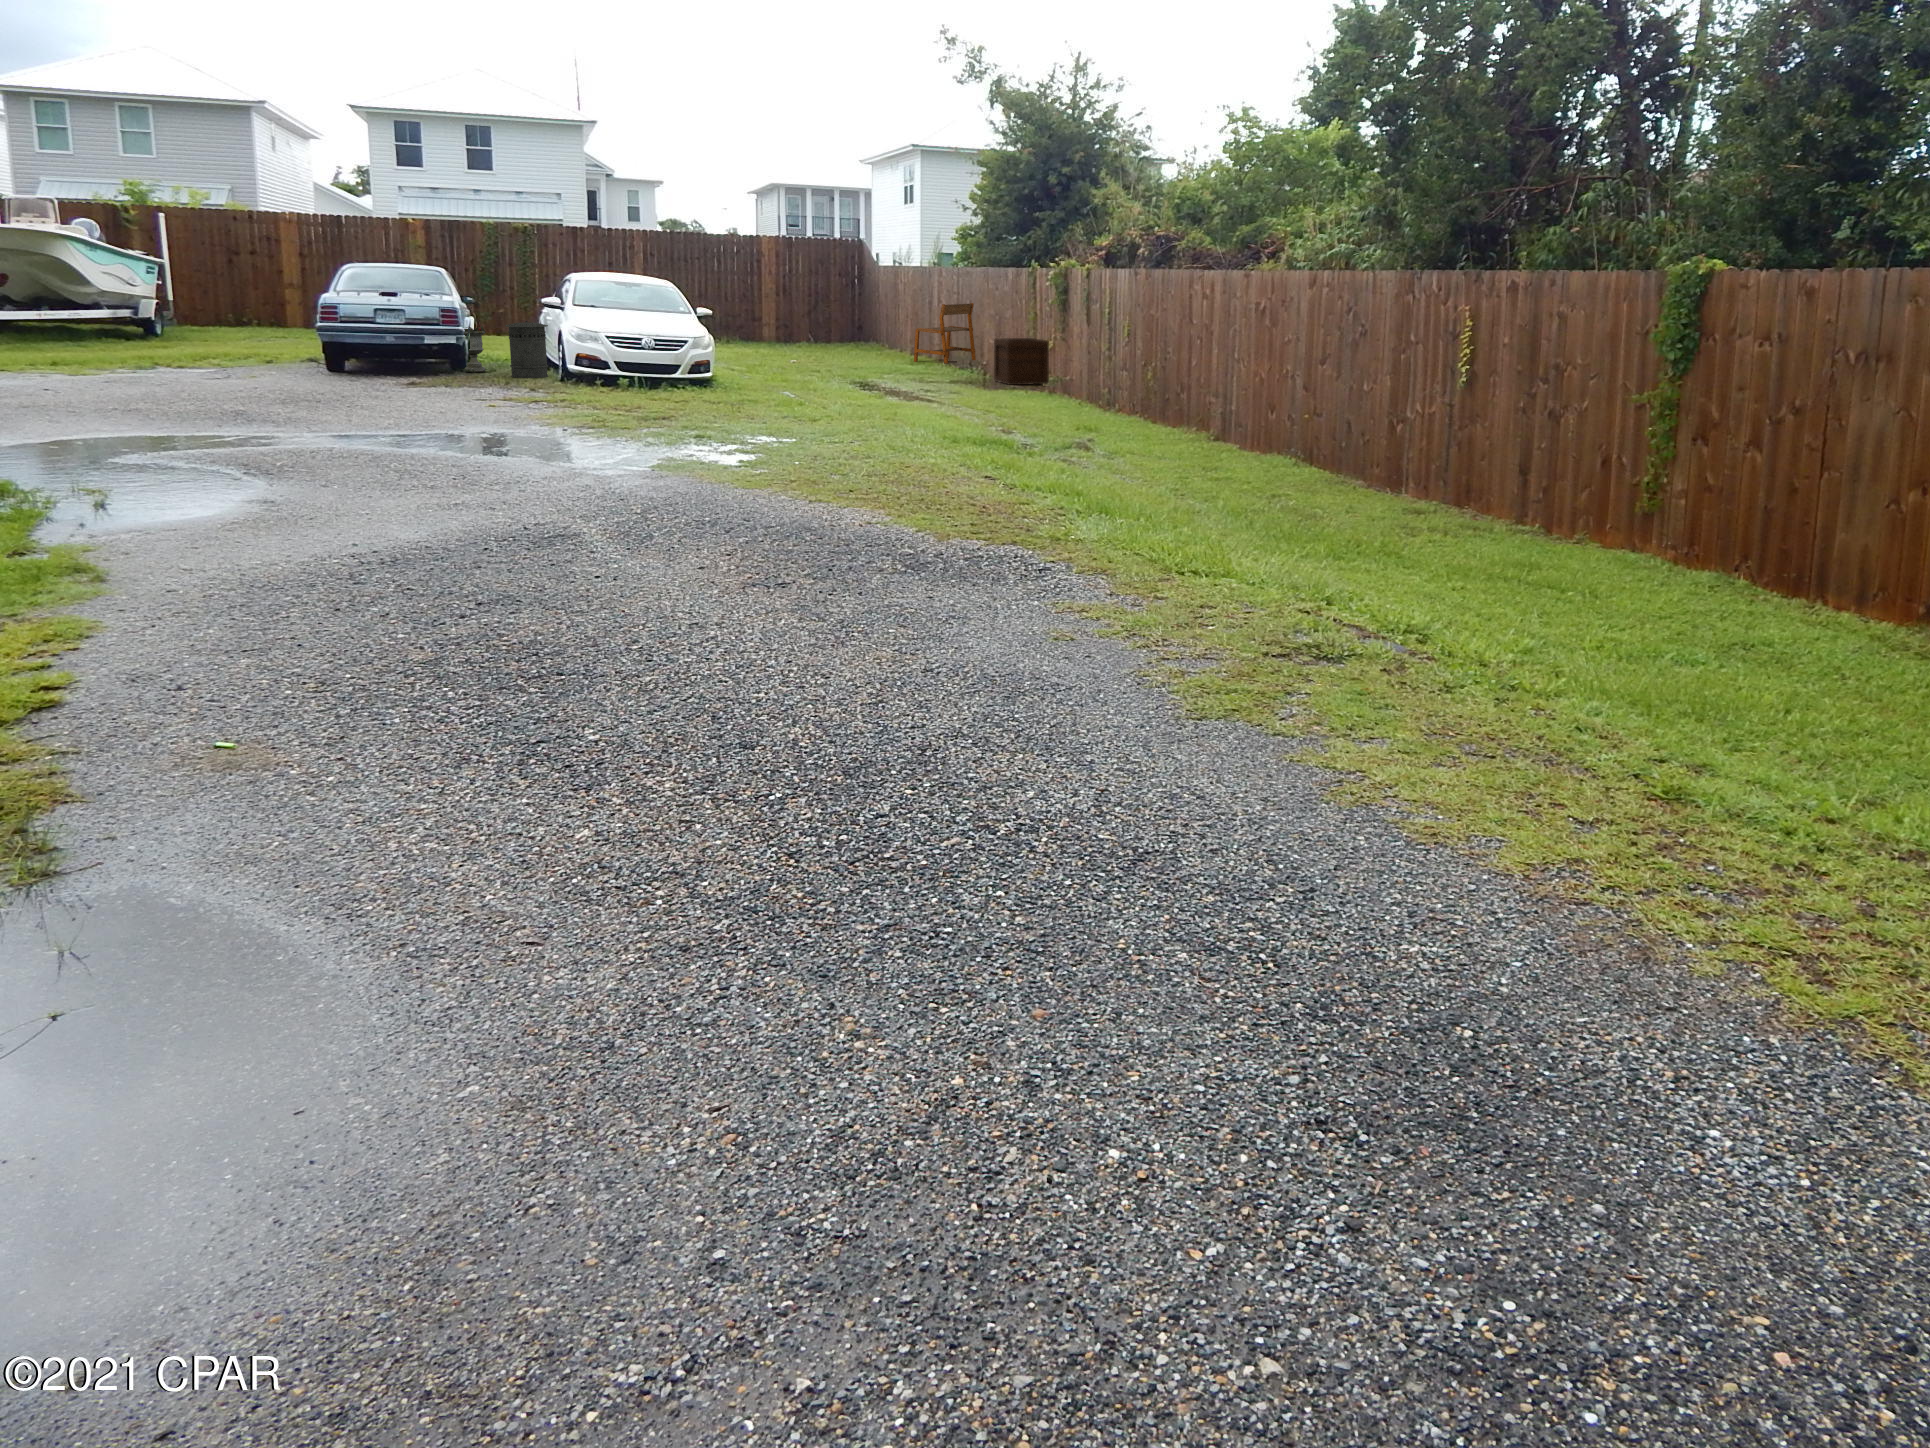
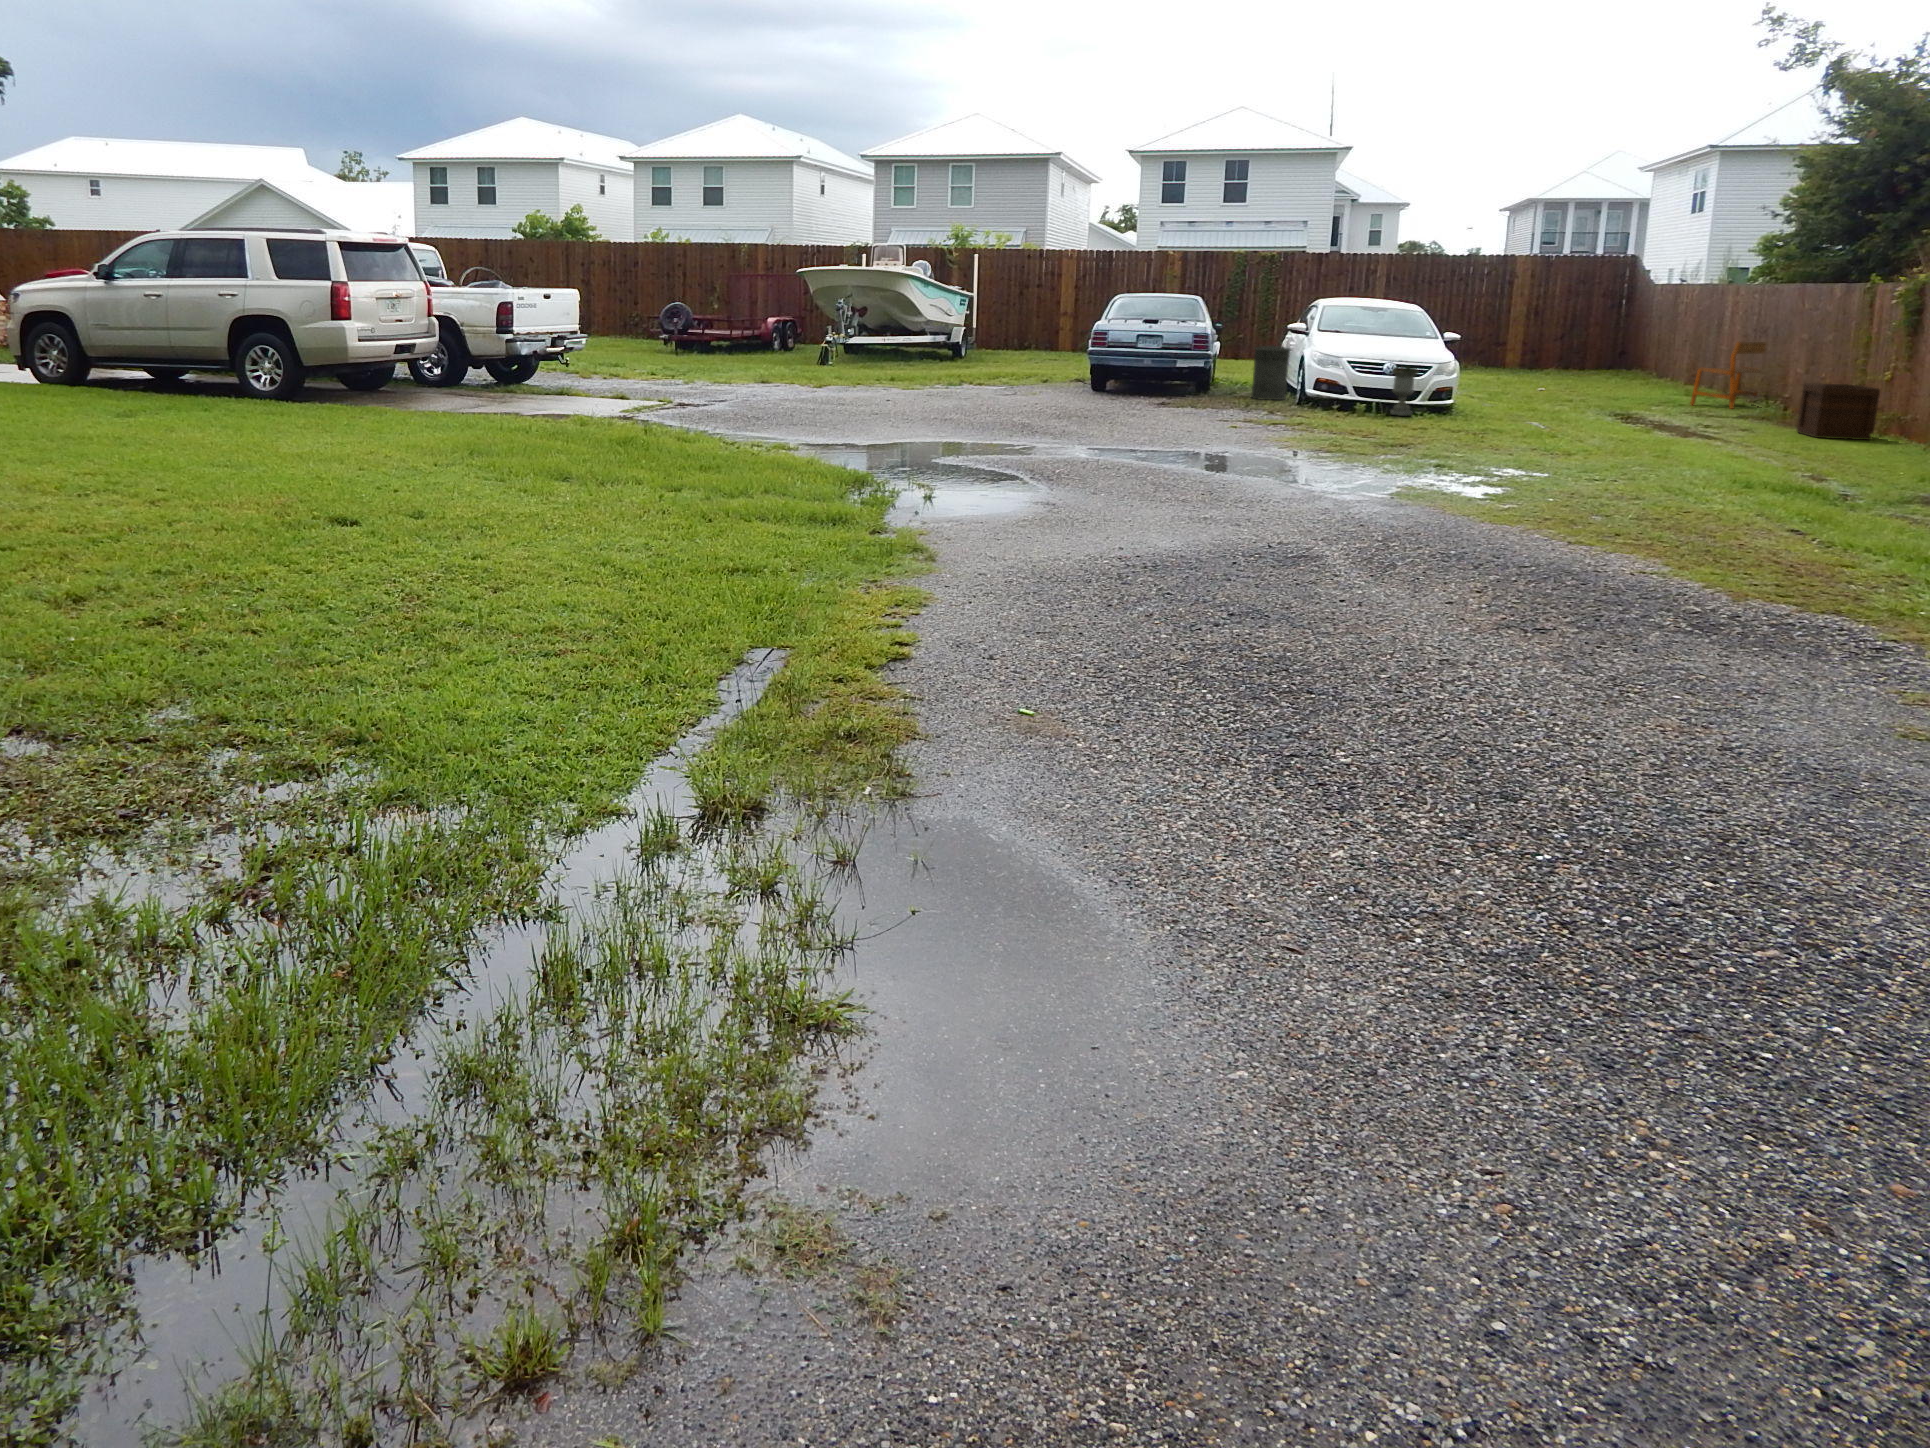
planter: present [464,326,486,373] -> present [1390,366,1419,416]

